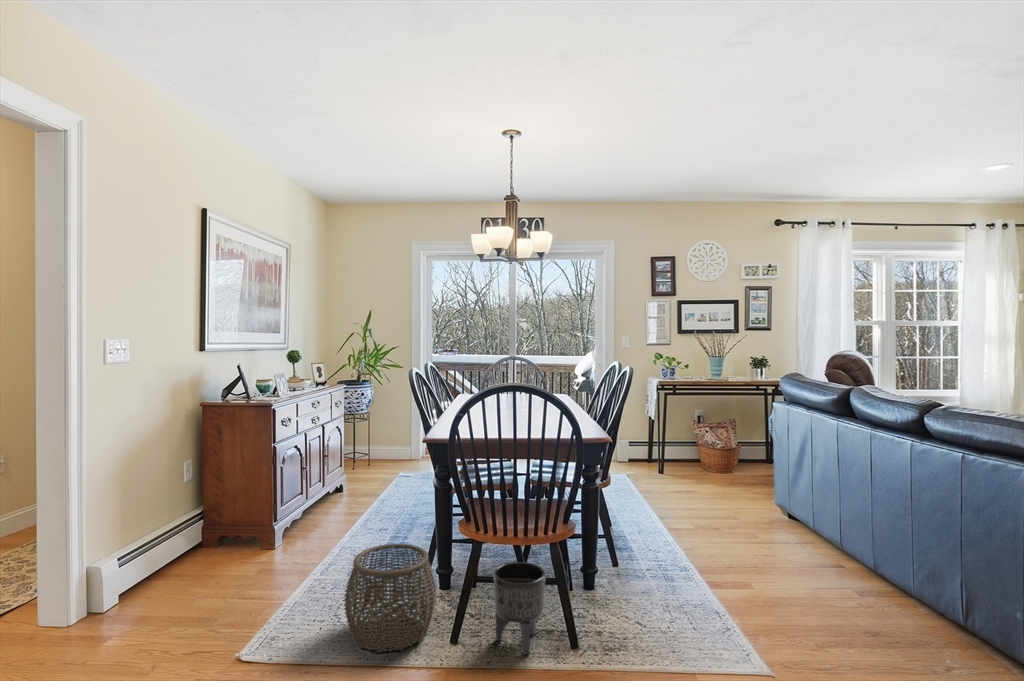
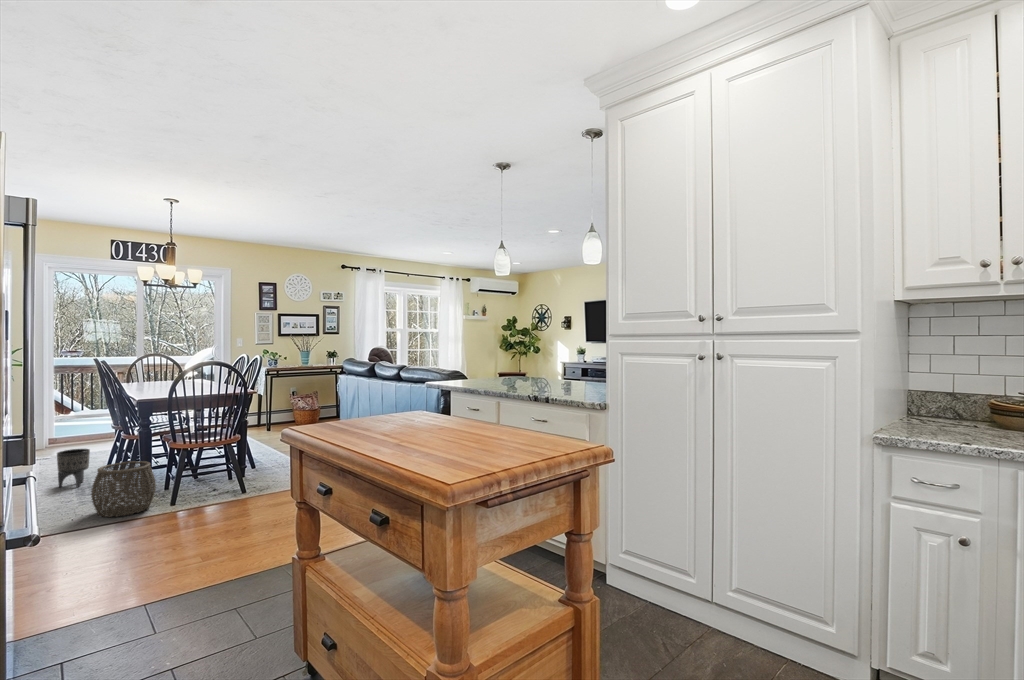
planter: present [494,562,546,655] -> present [57,449,90,487]

